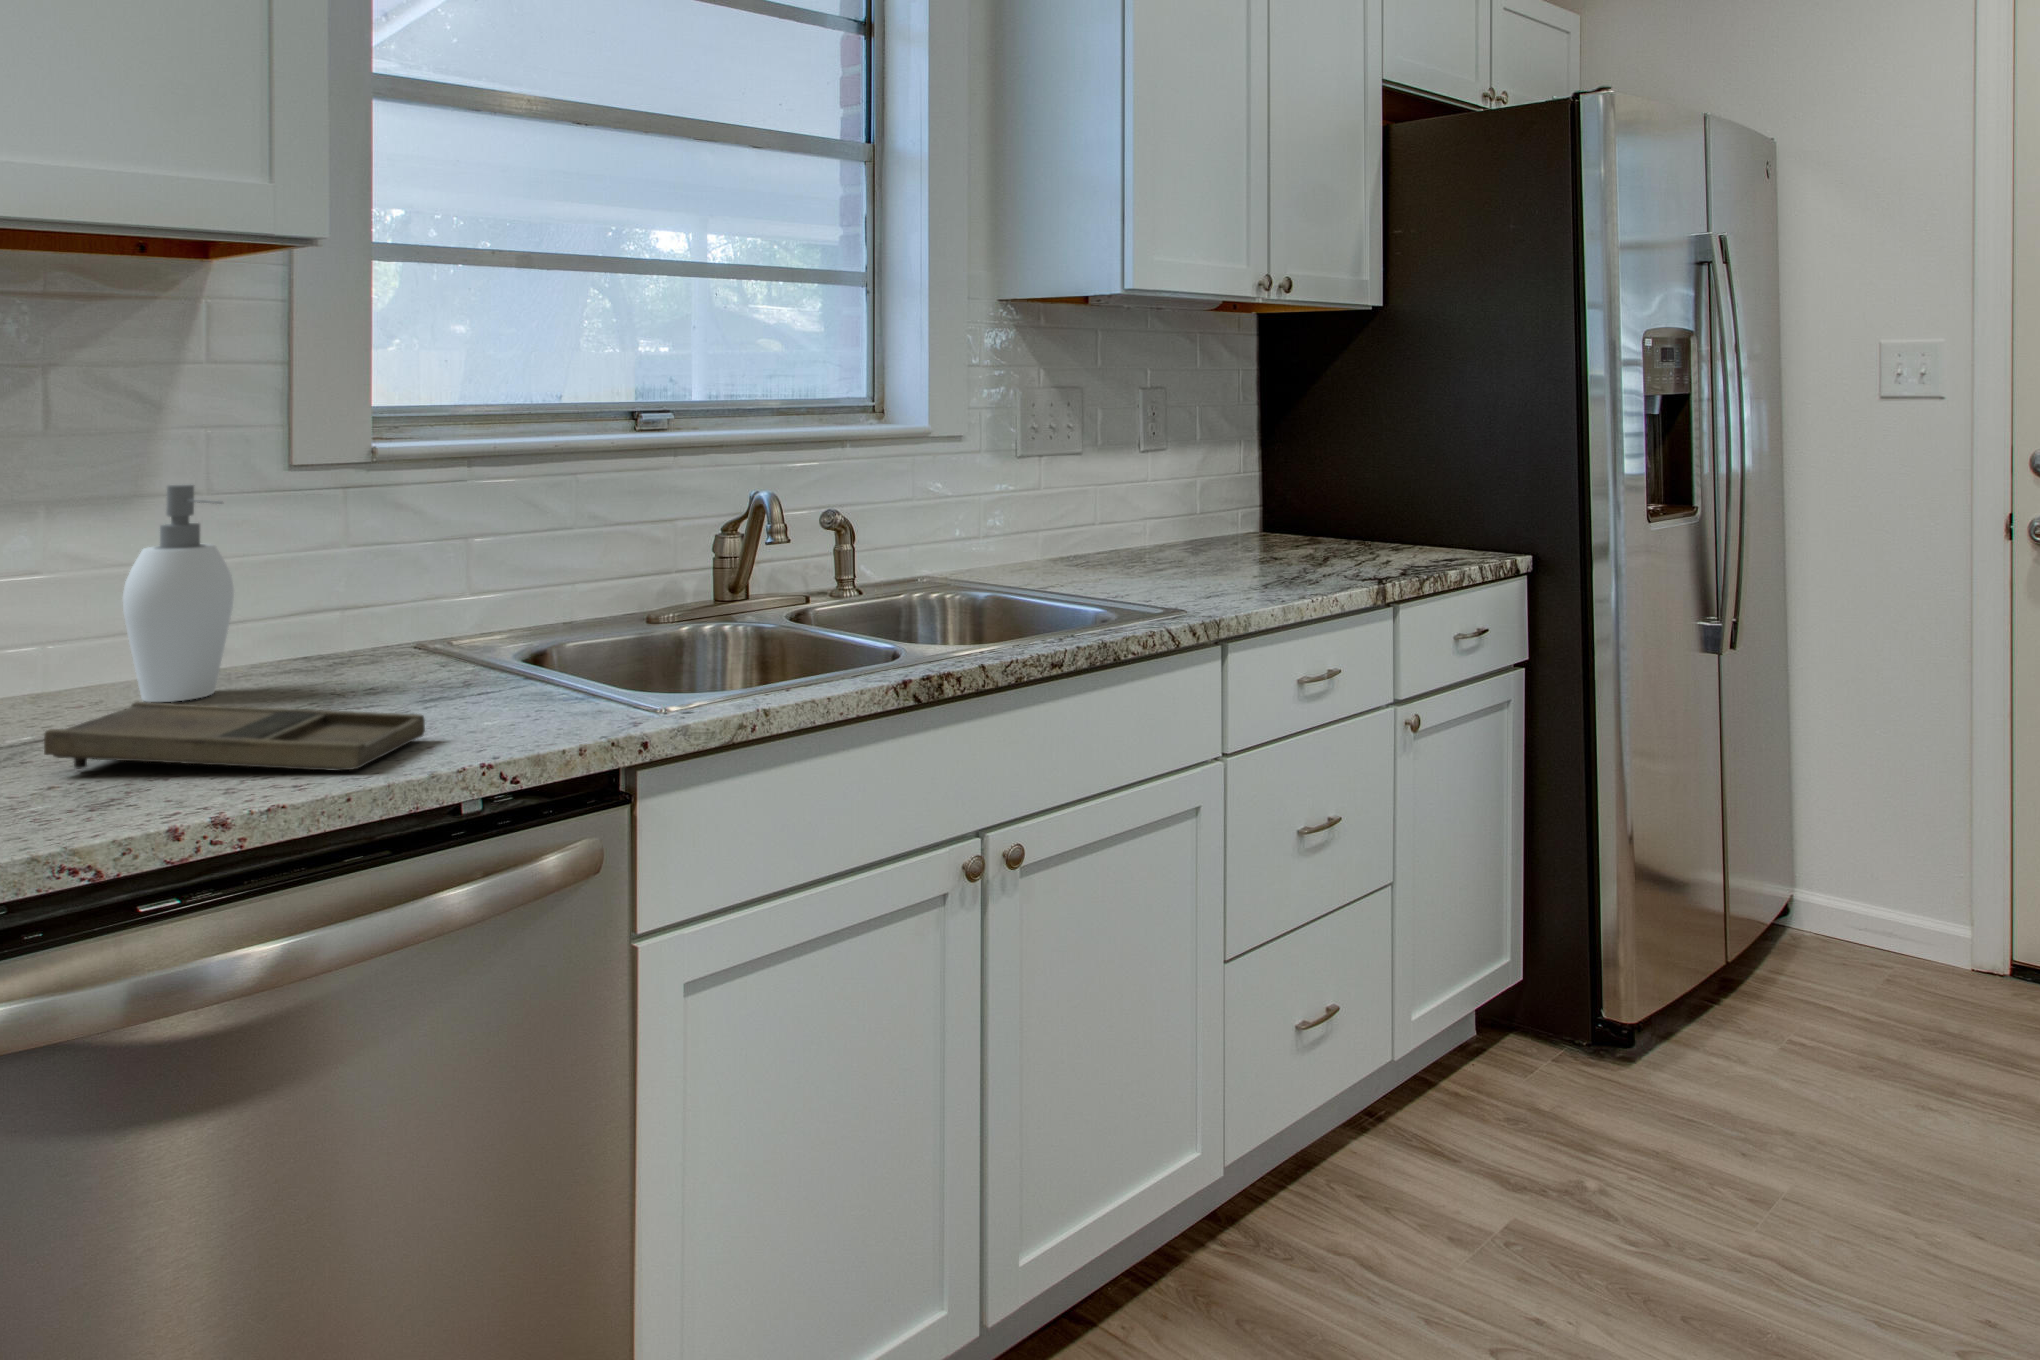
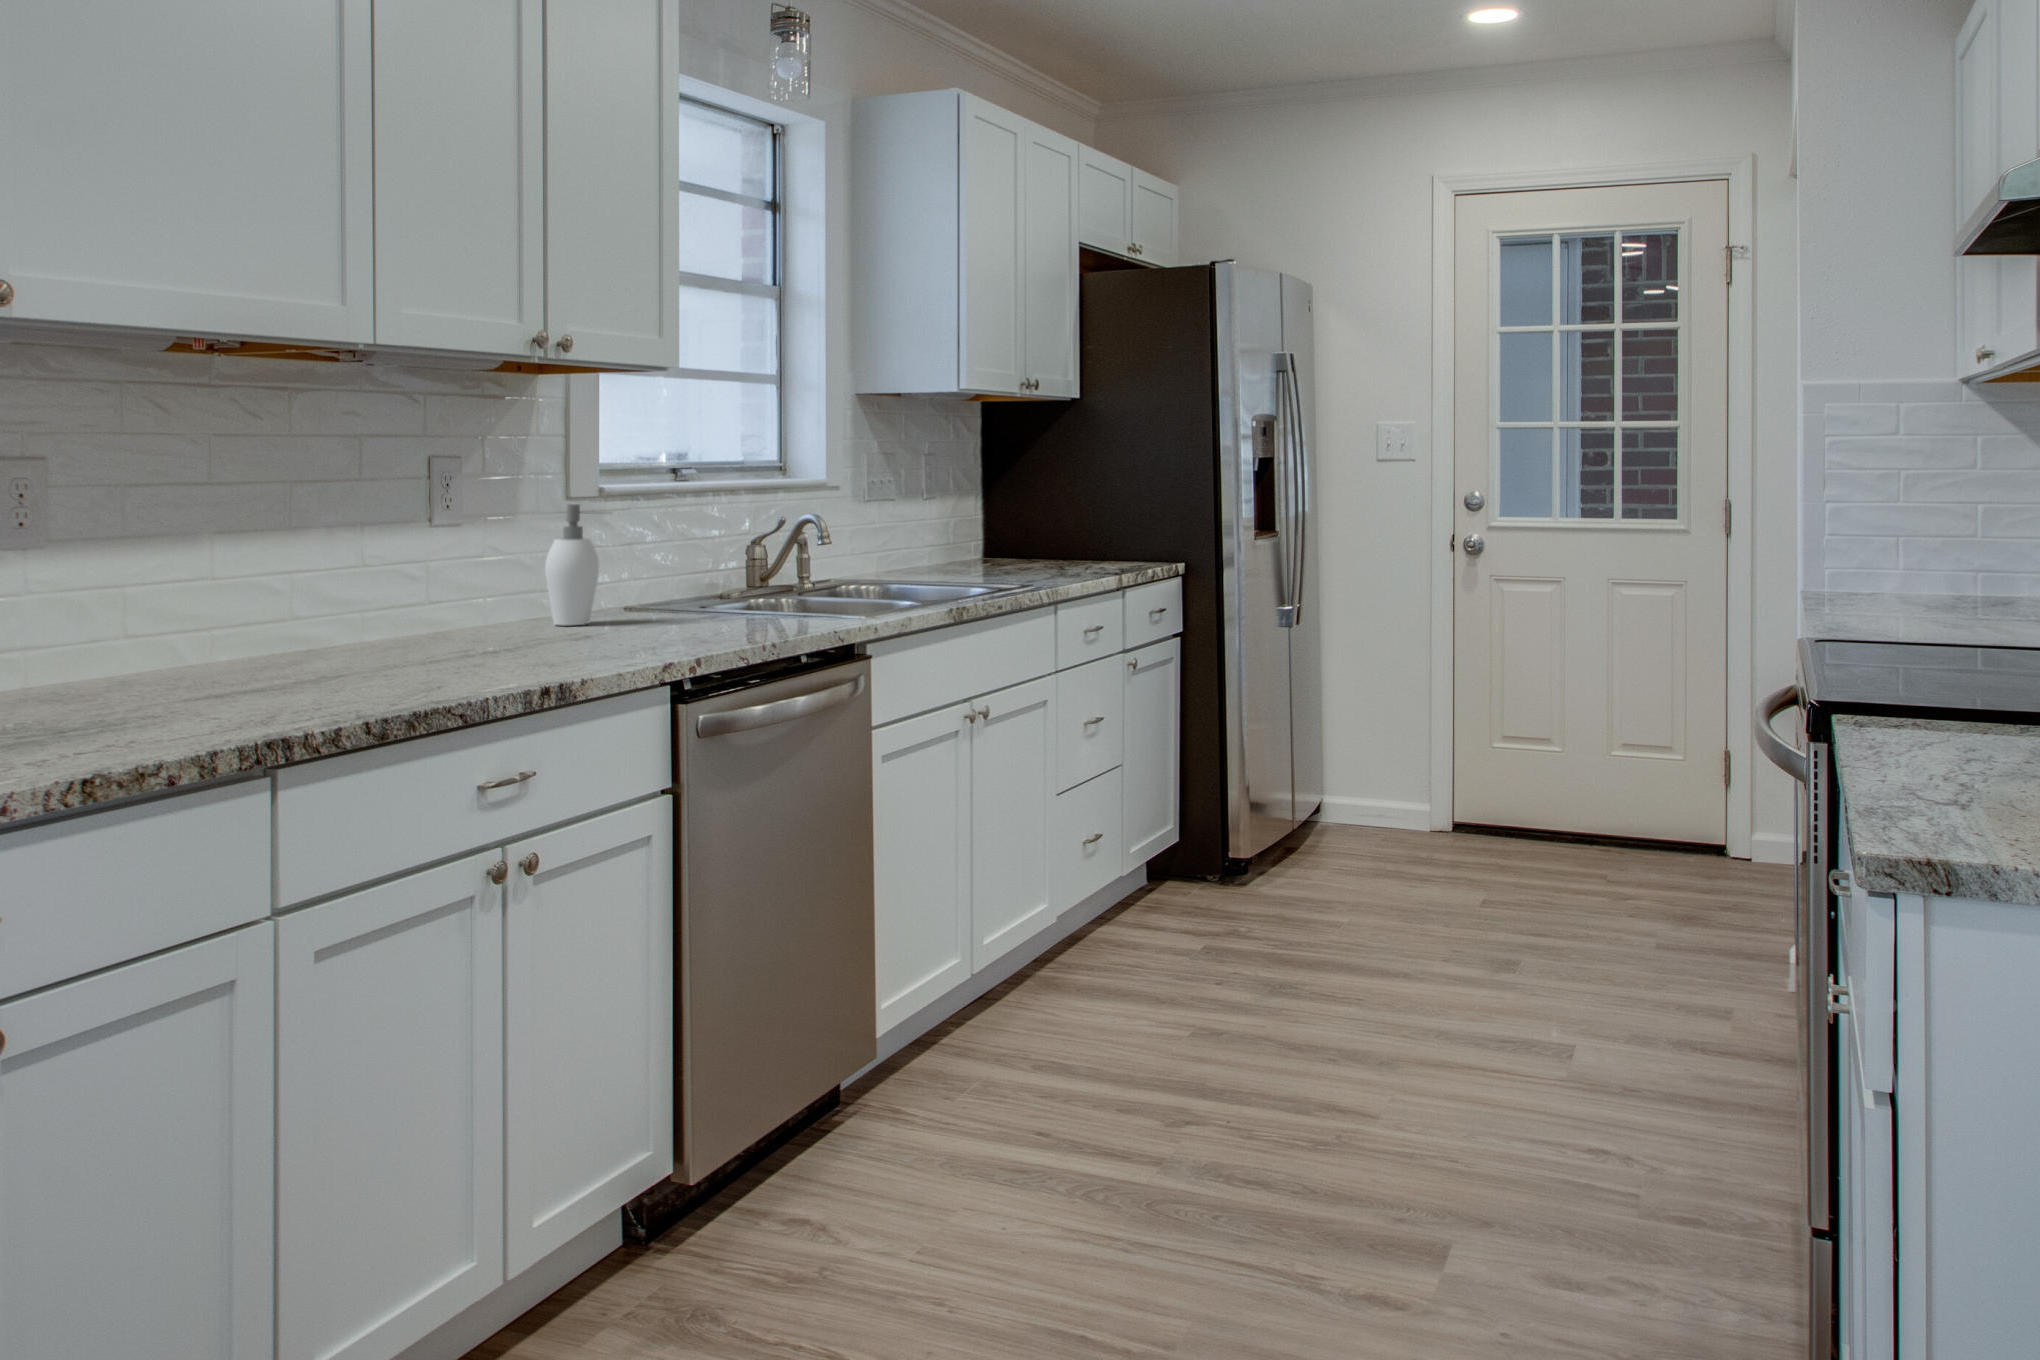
tray: present [44,702,425,771] -> none [630,612,791,638]

